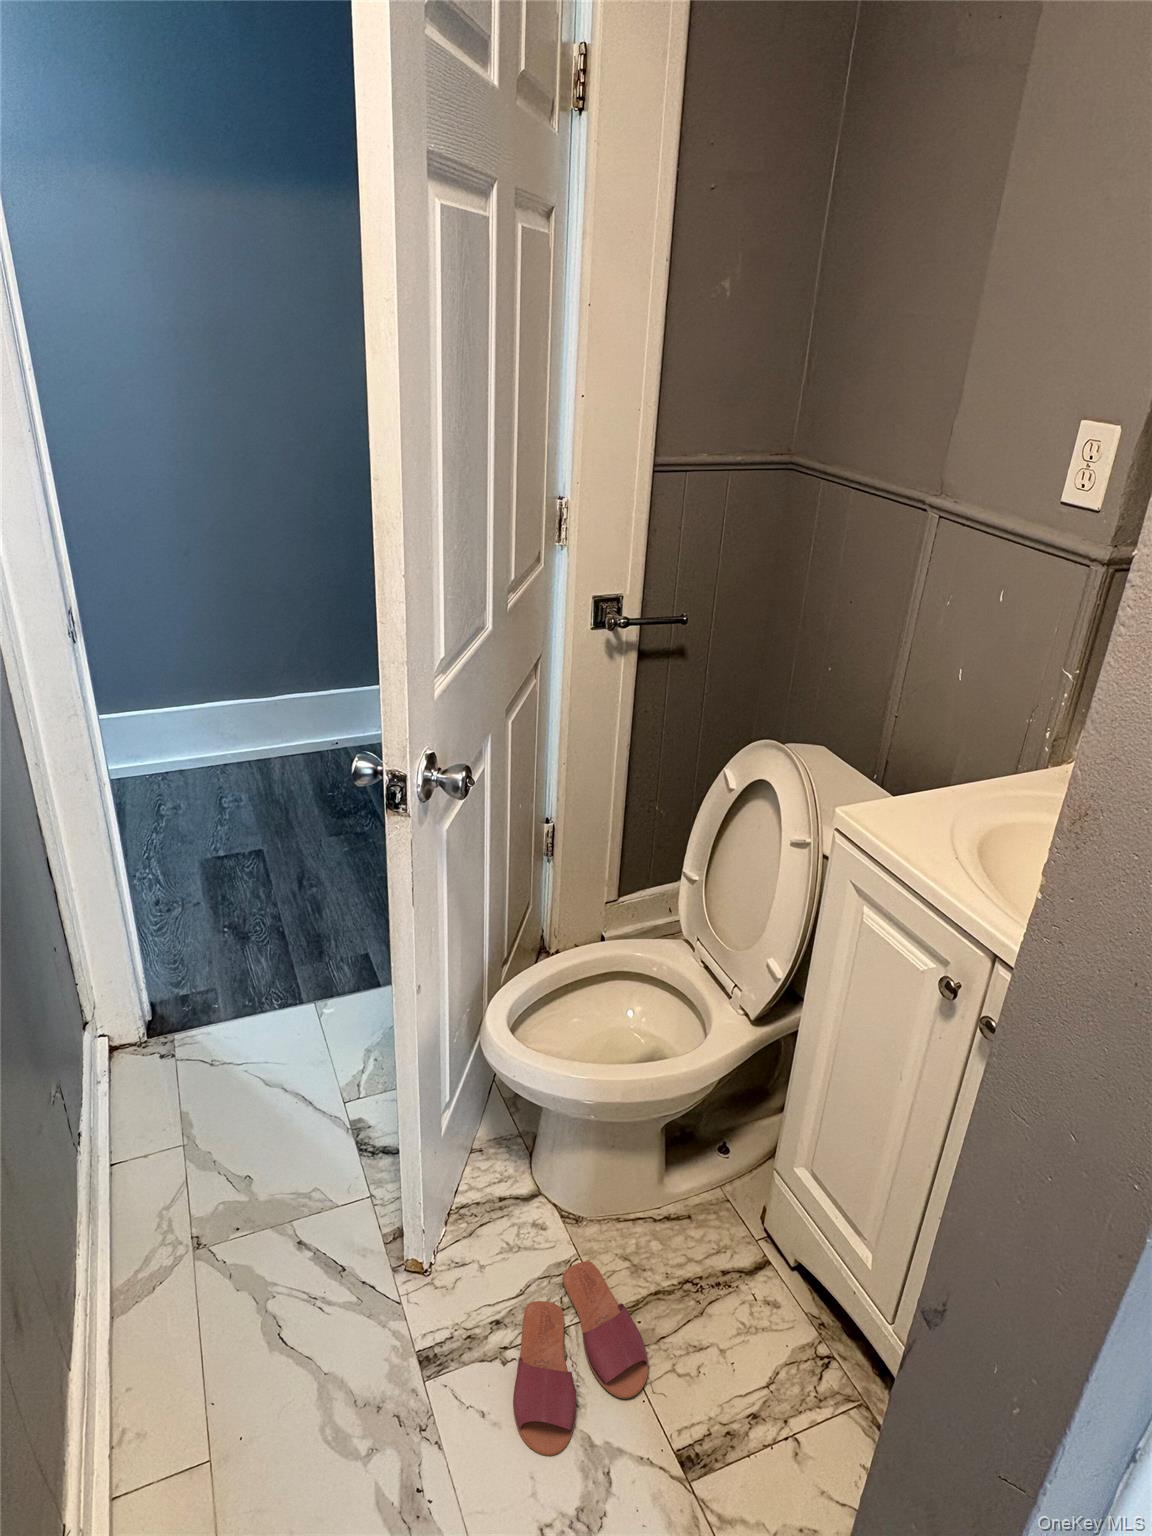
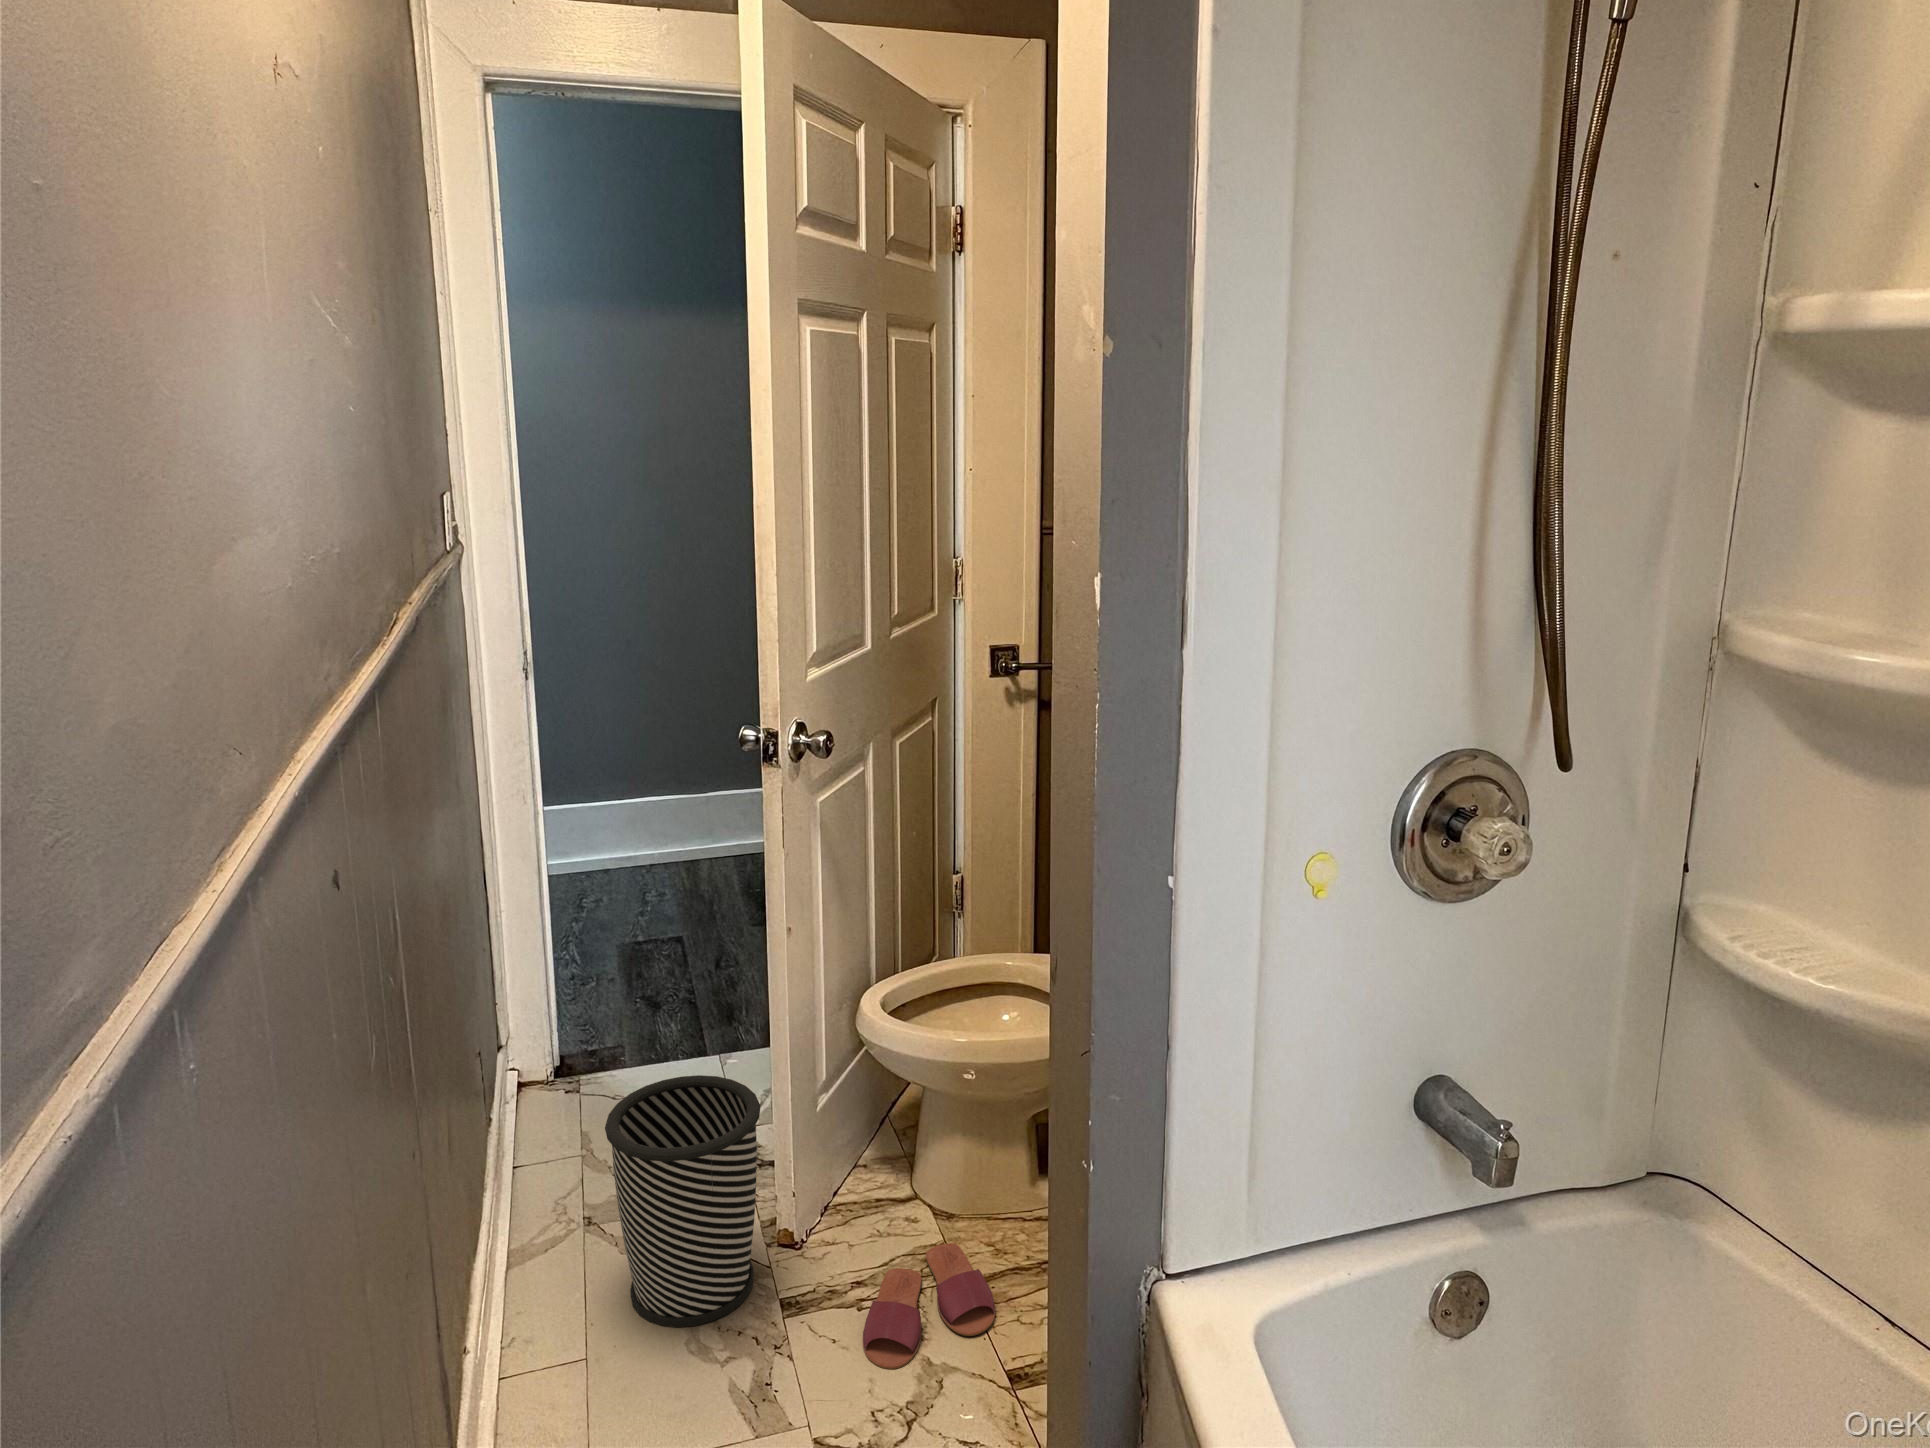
wastebasket: none [213,1128,393,1405] -> present [605,1075,760,1327]

